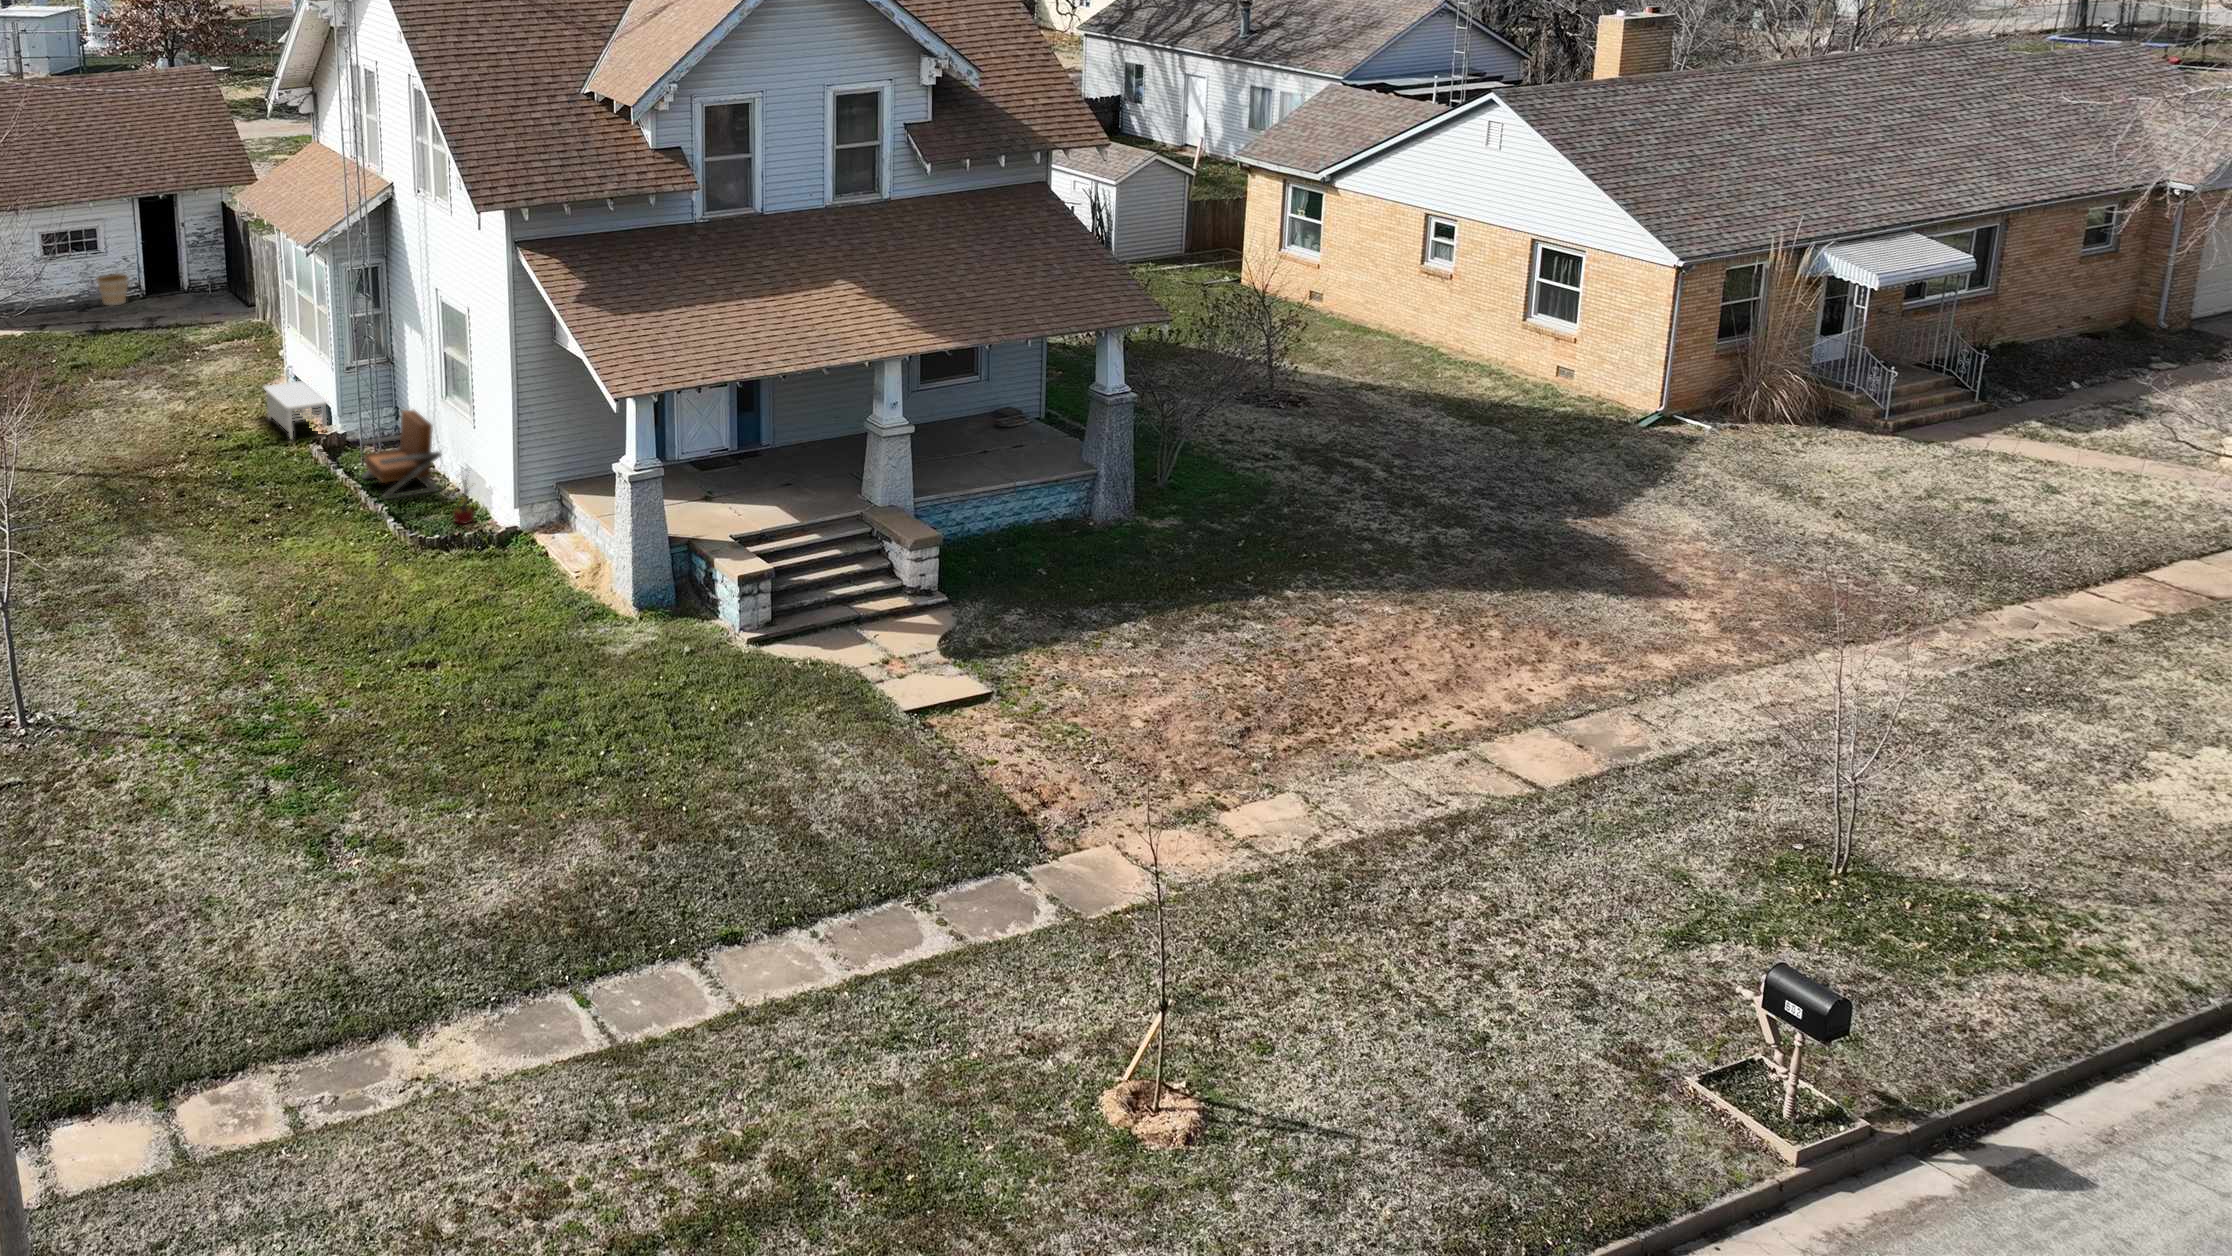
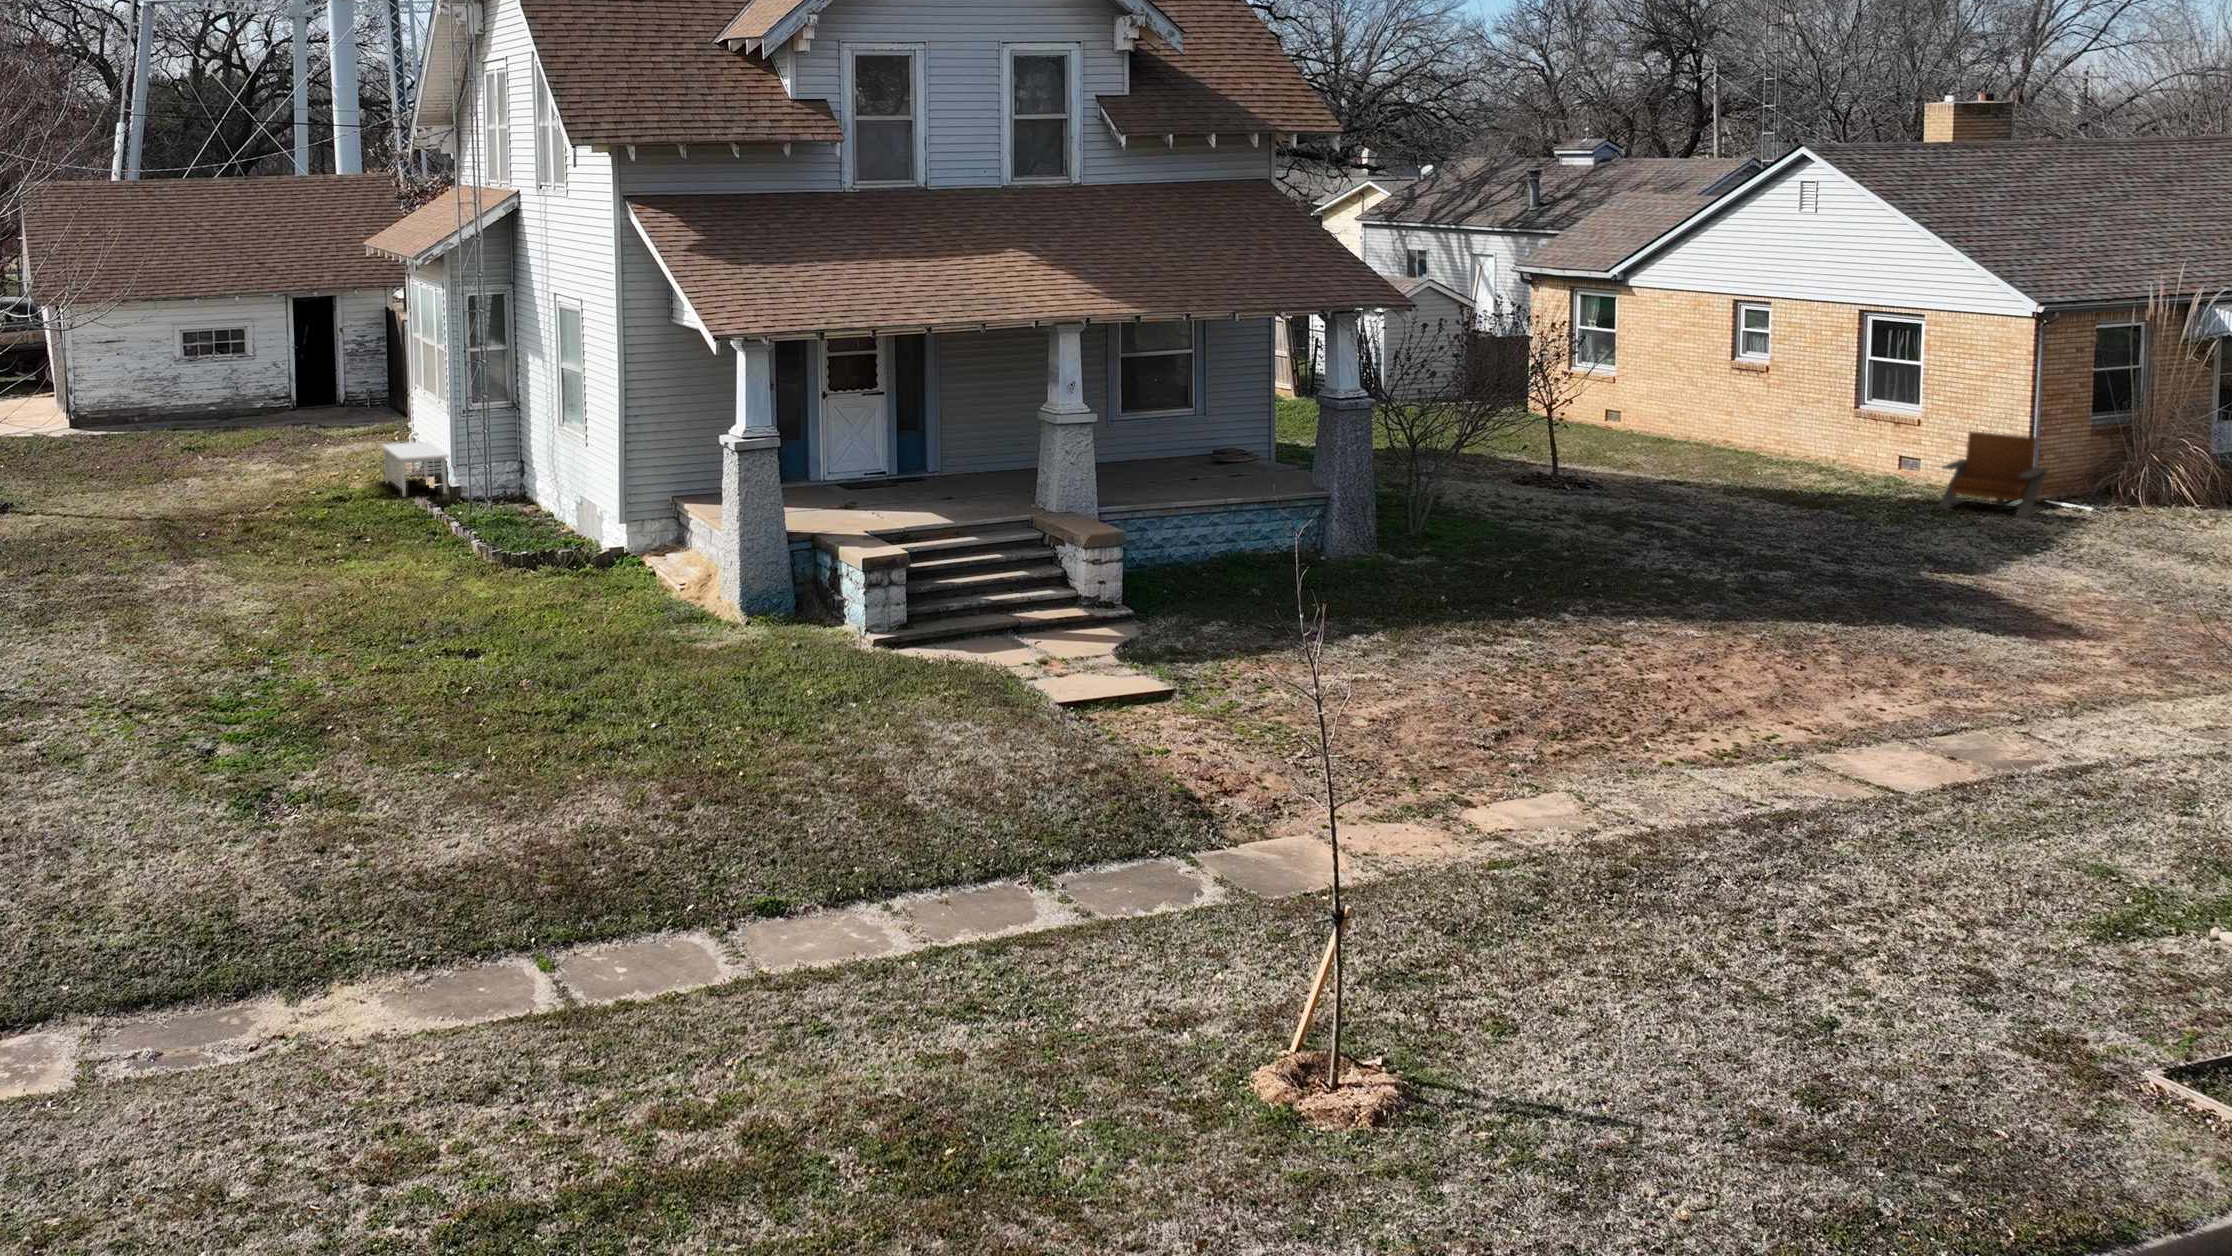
wooden bucket: present [97,274,128,306] -> none [245,377,280,409]
lounge chair: present [361,410,441,499] -> present [1939,431,2047,518]
decorative plant: present [453,480,474,523] -> none [560,494,590,556]

